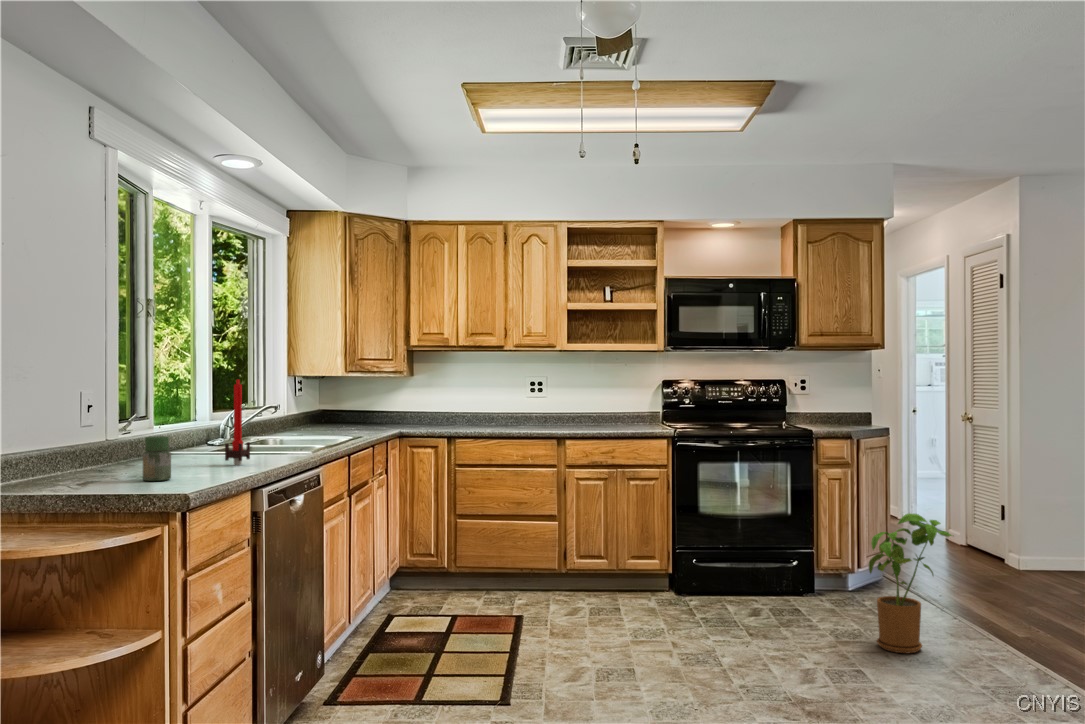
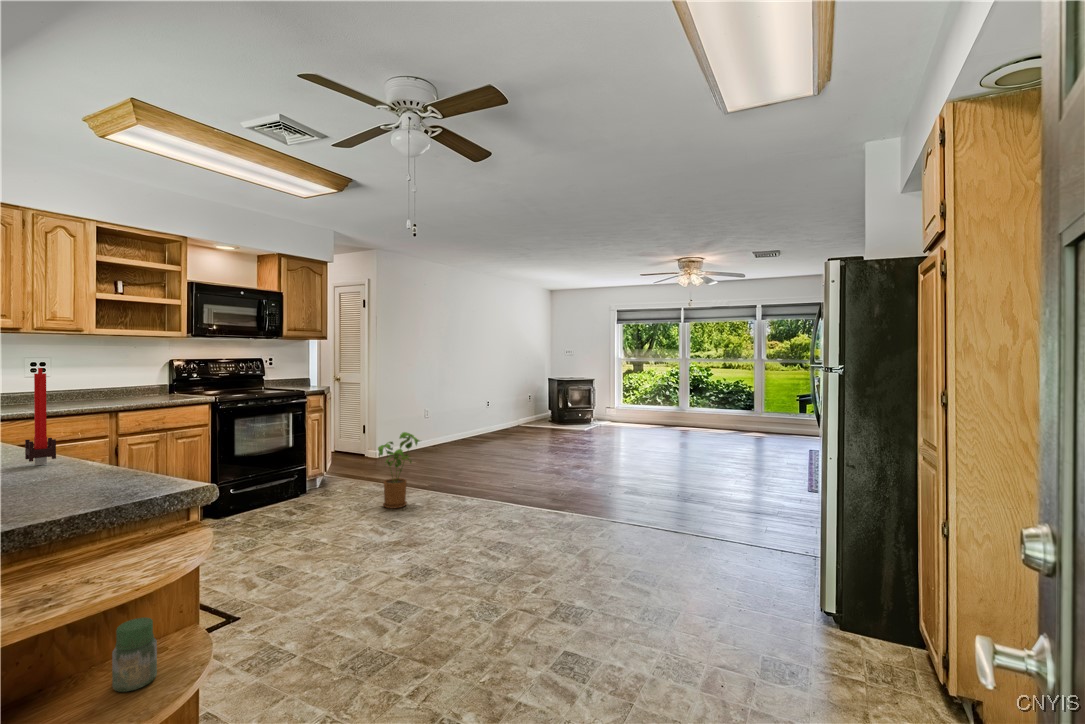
jar: present [143,436,171,481] -> present [112,618,157,692]

